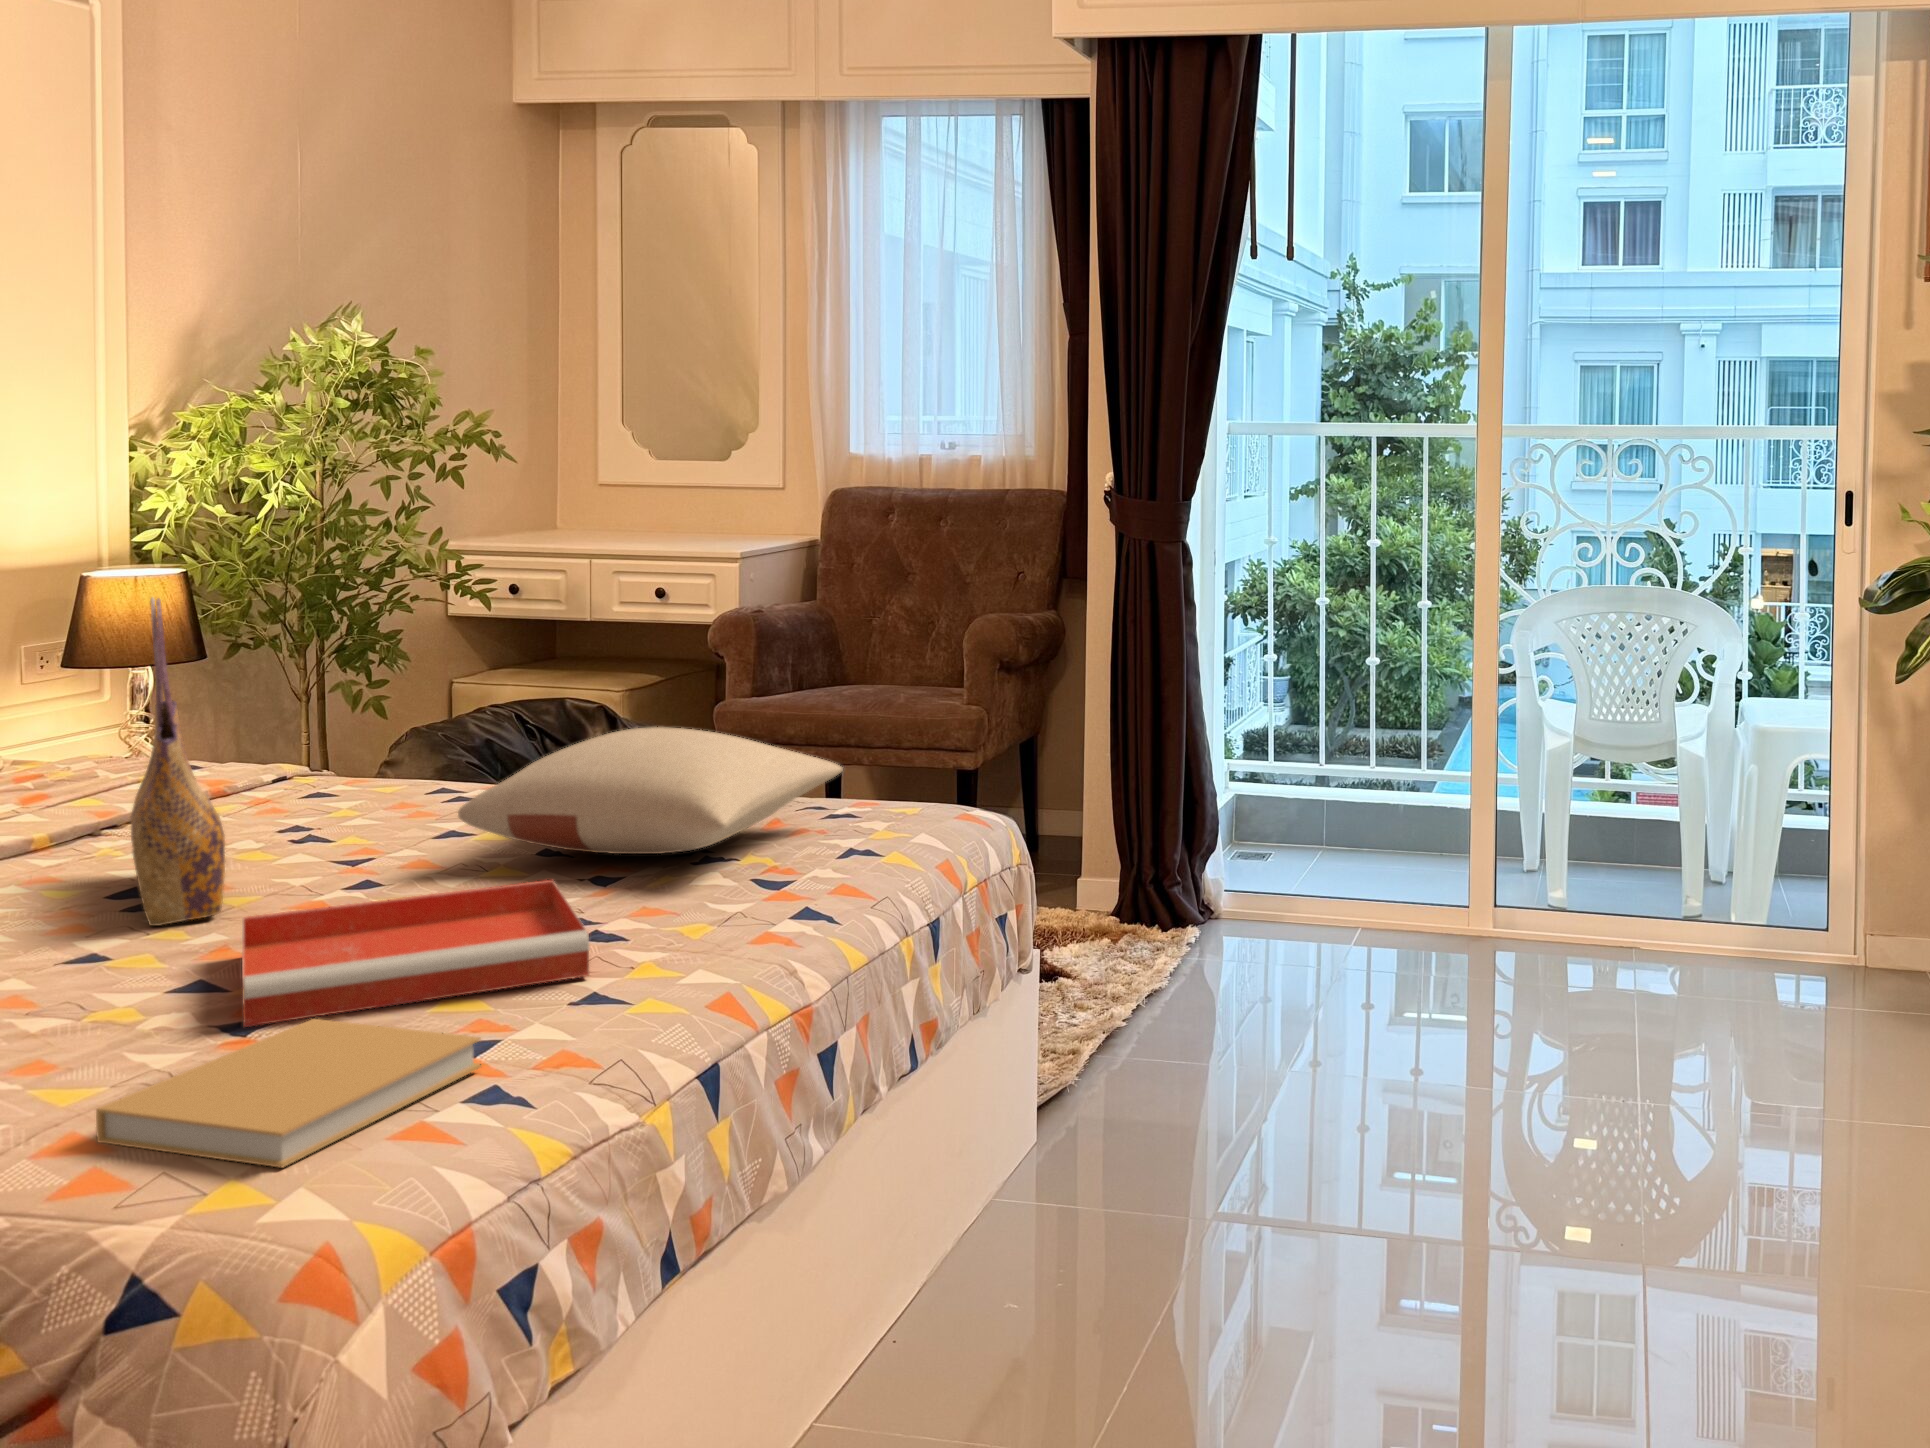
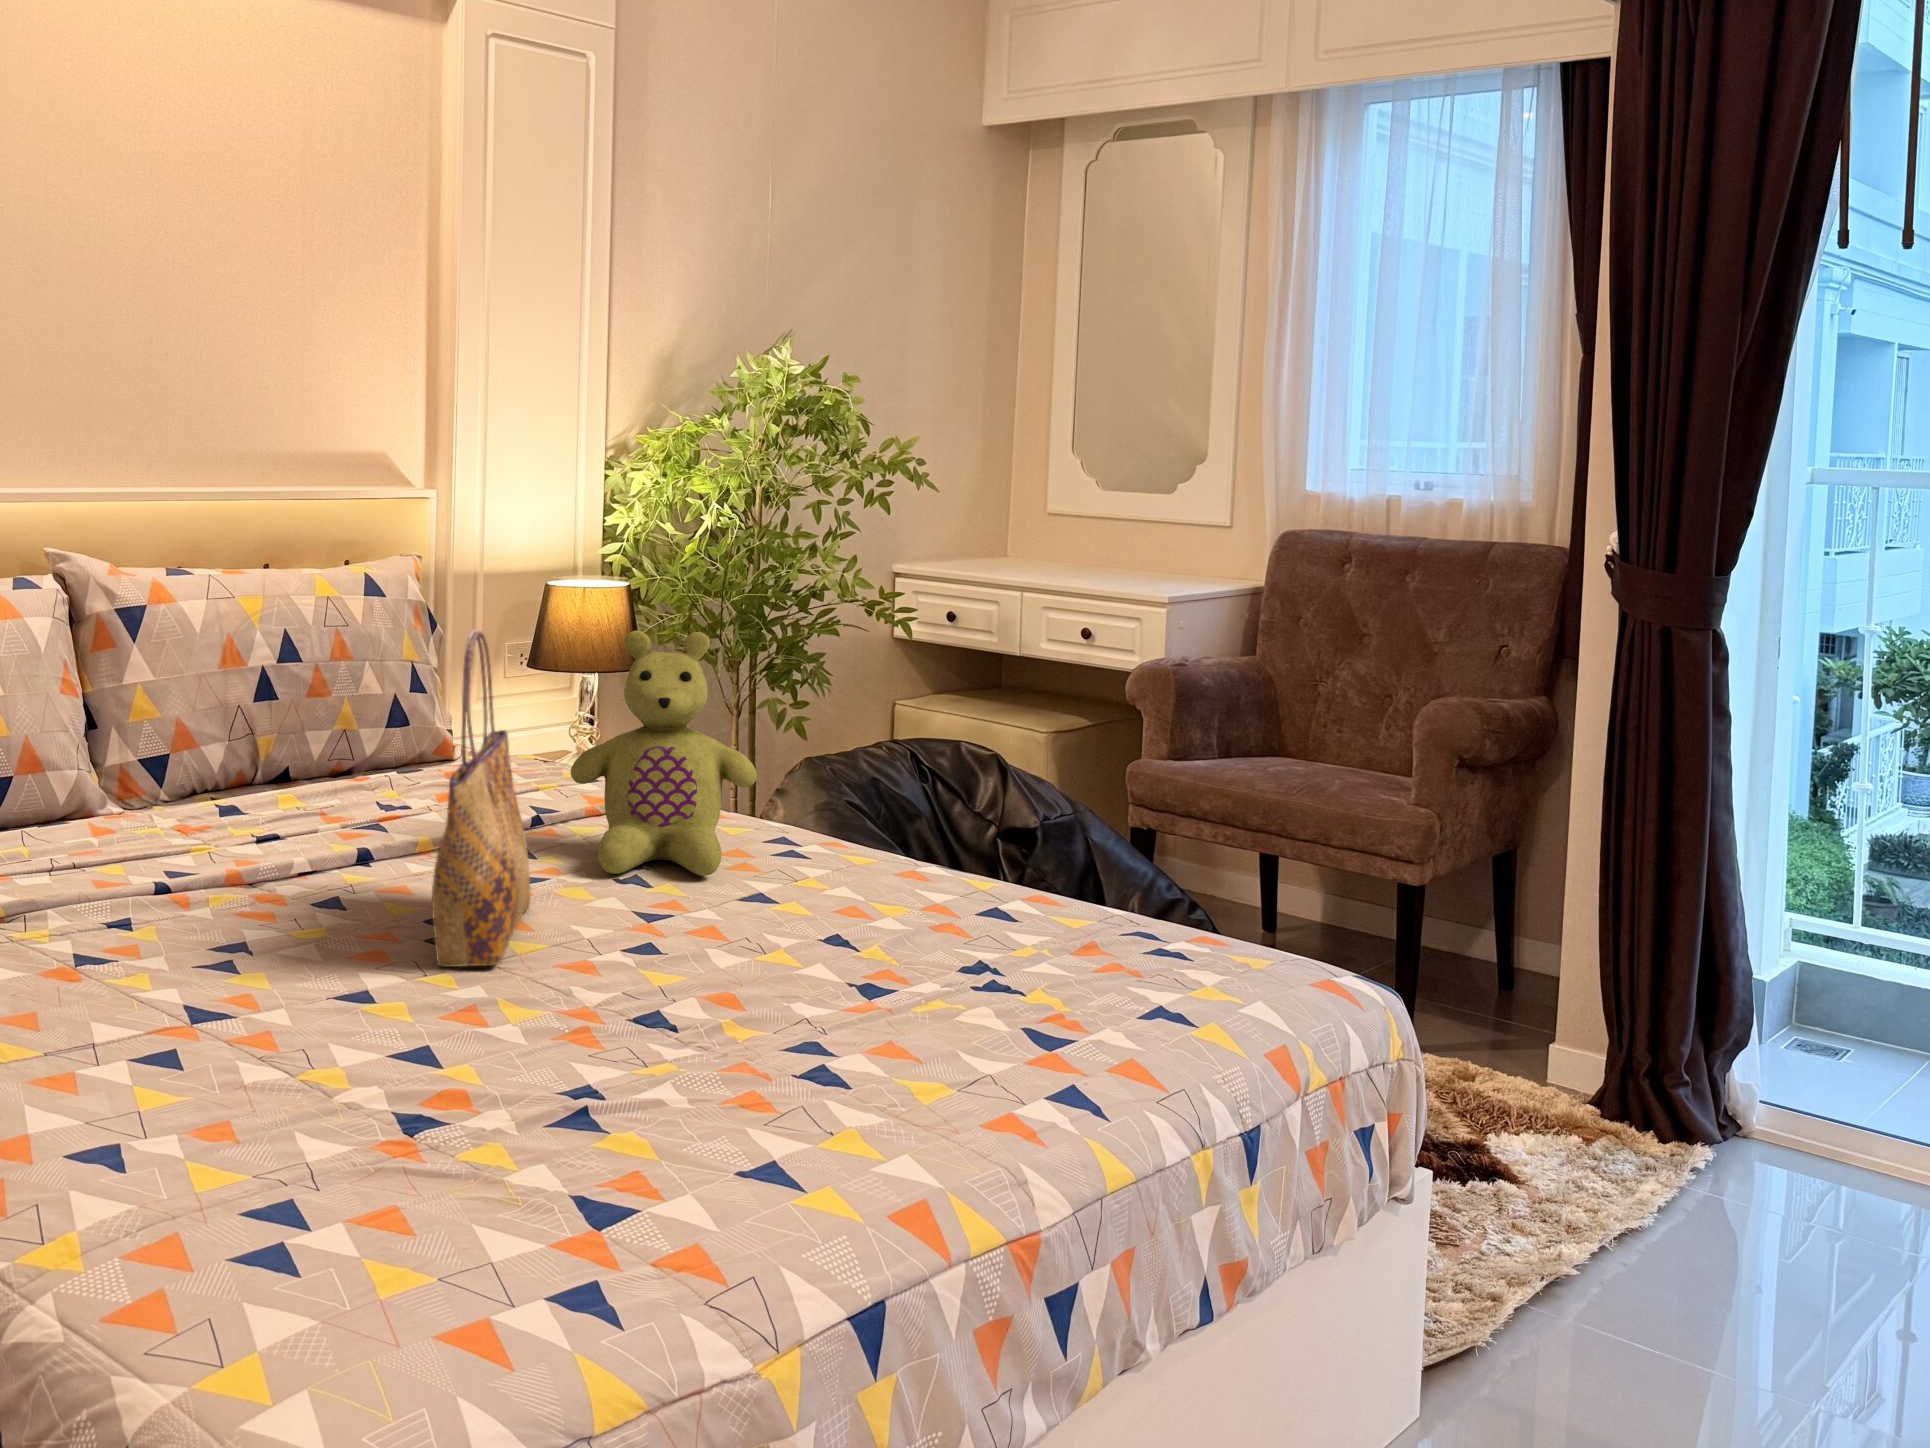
stuffed bear: none [214,594,420,834] -> present [571,631,757,876]
pillow: present [458,727,843,854] -> none [740,816,1177,974]
tray: present [242,880,590,1027] -> none [429,982,794,1136]
book: present [96,1019,481,1168] -> none [215,1135,601,1340]

